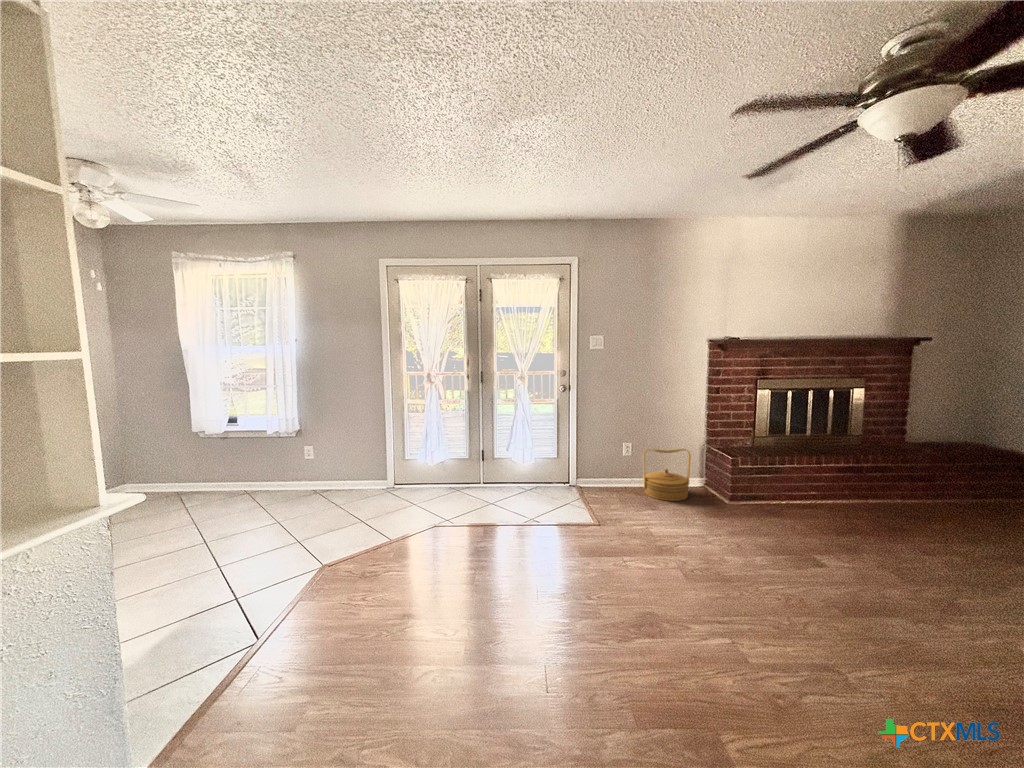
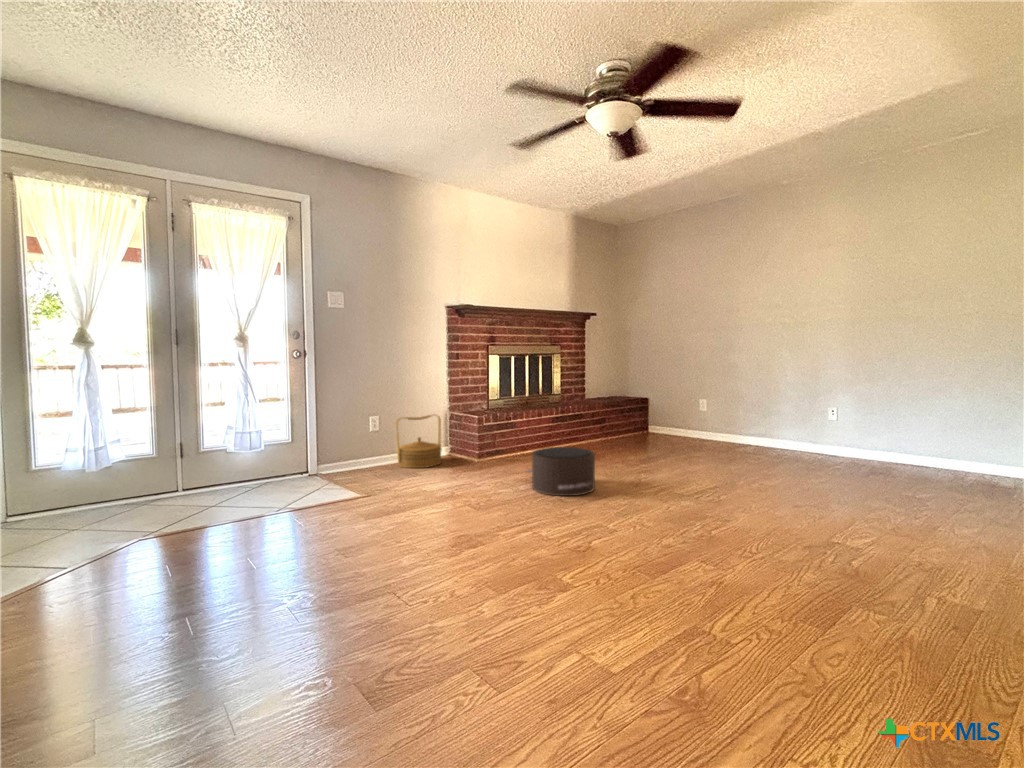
pouf: none [769,520,873,599] -> present [527,447,595,496]

